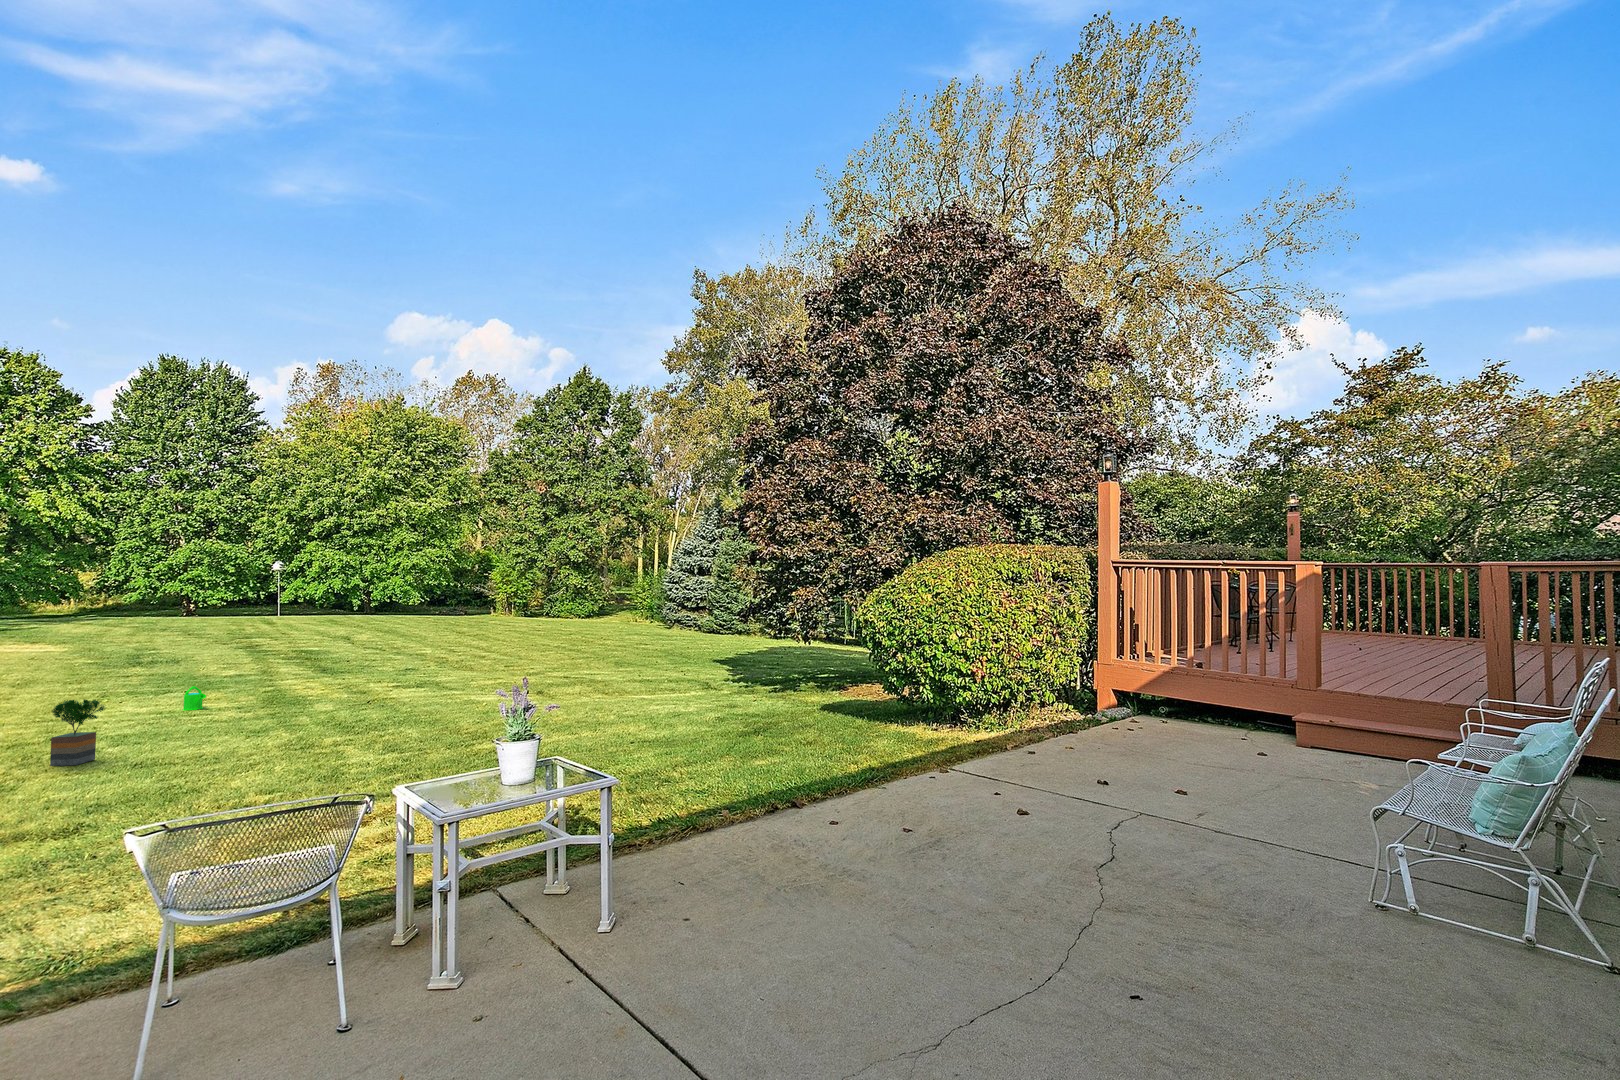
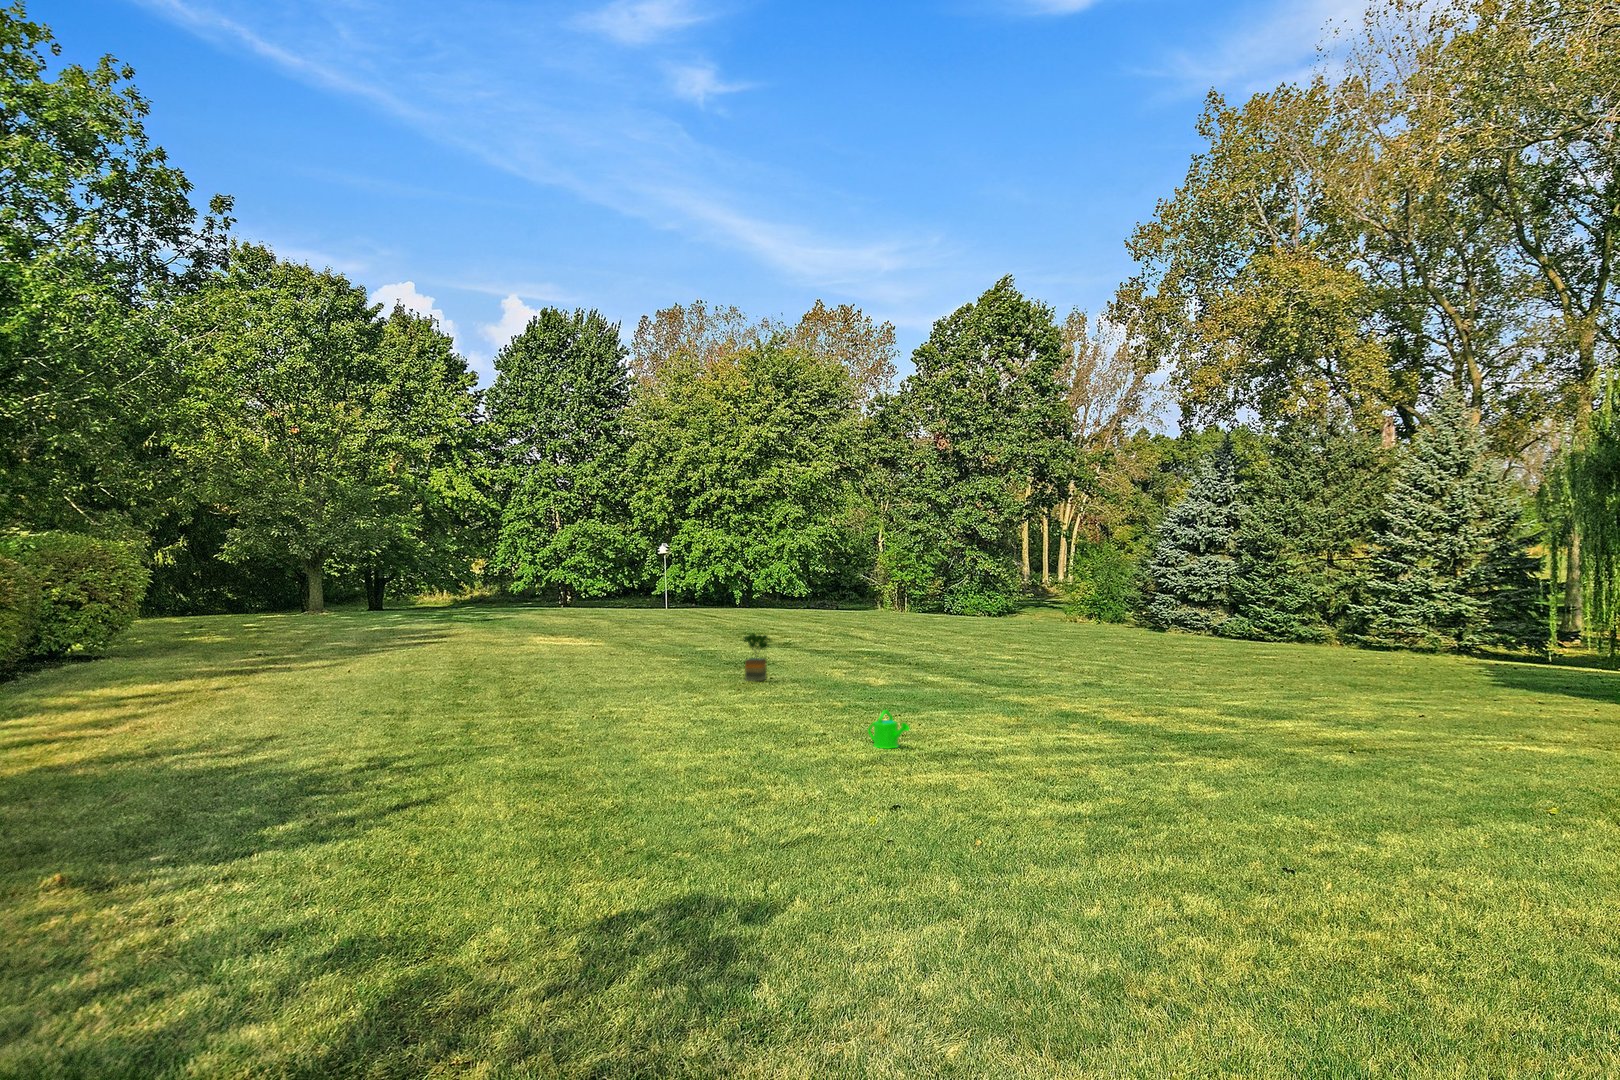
potted tree: present [50,699,105,766] -> present [743,633,770,681]

